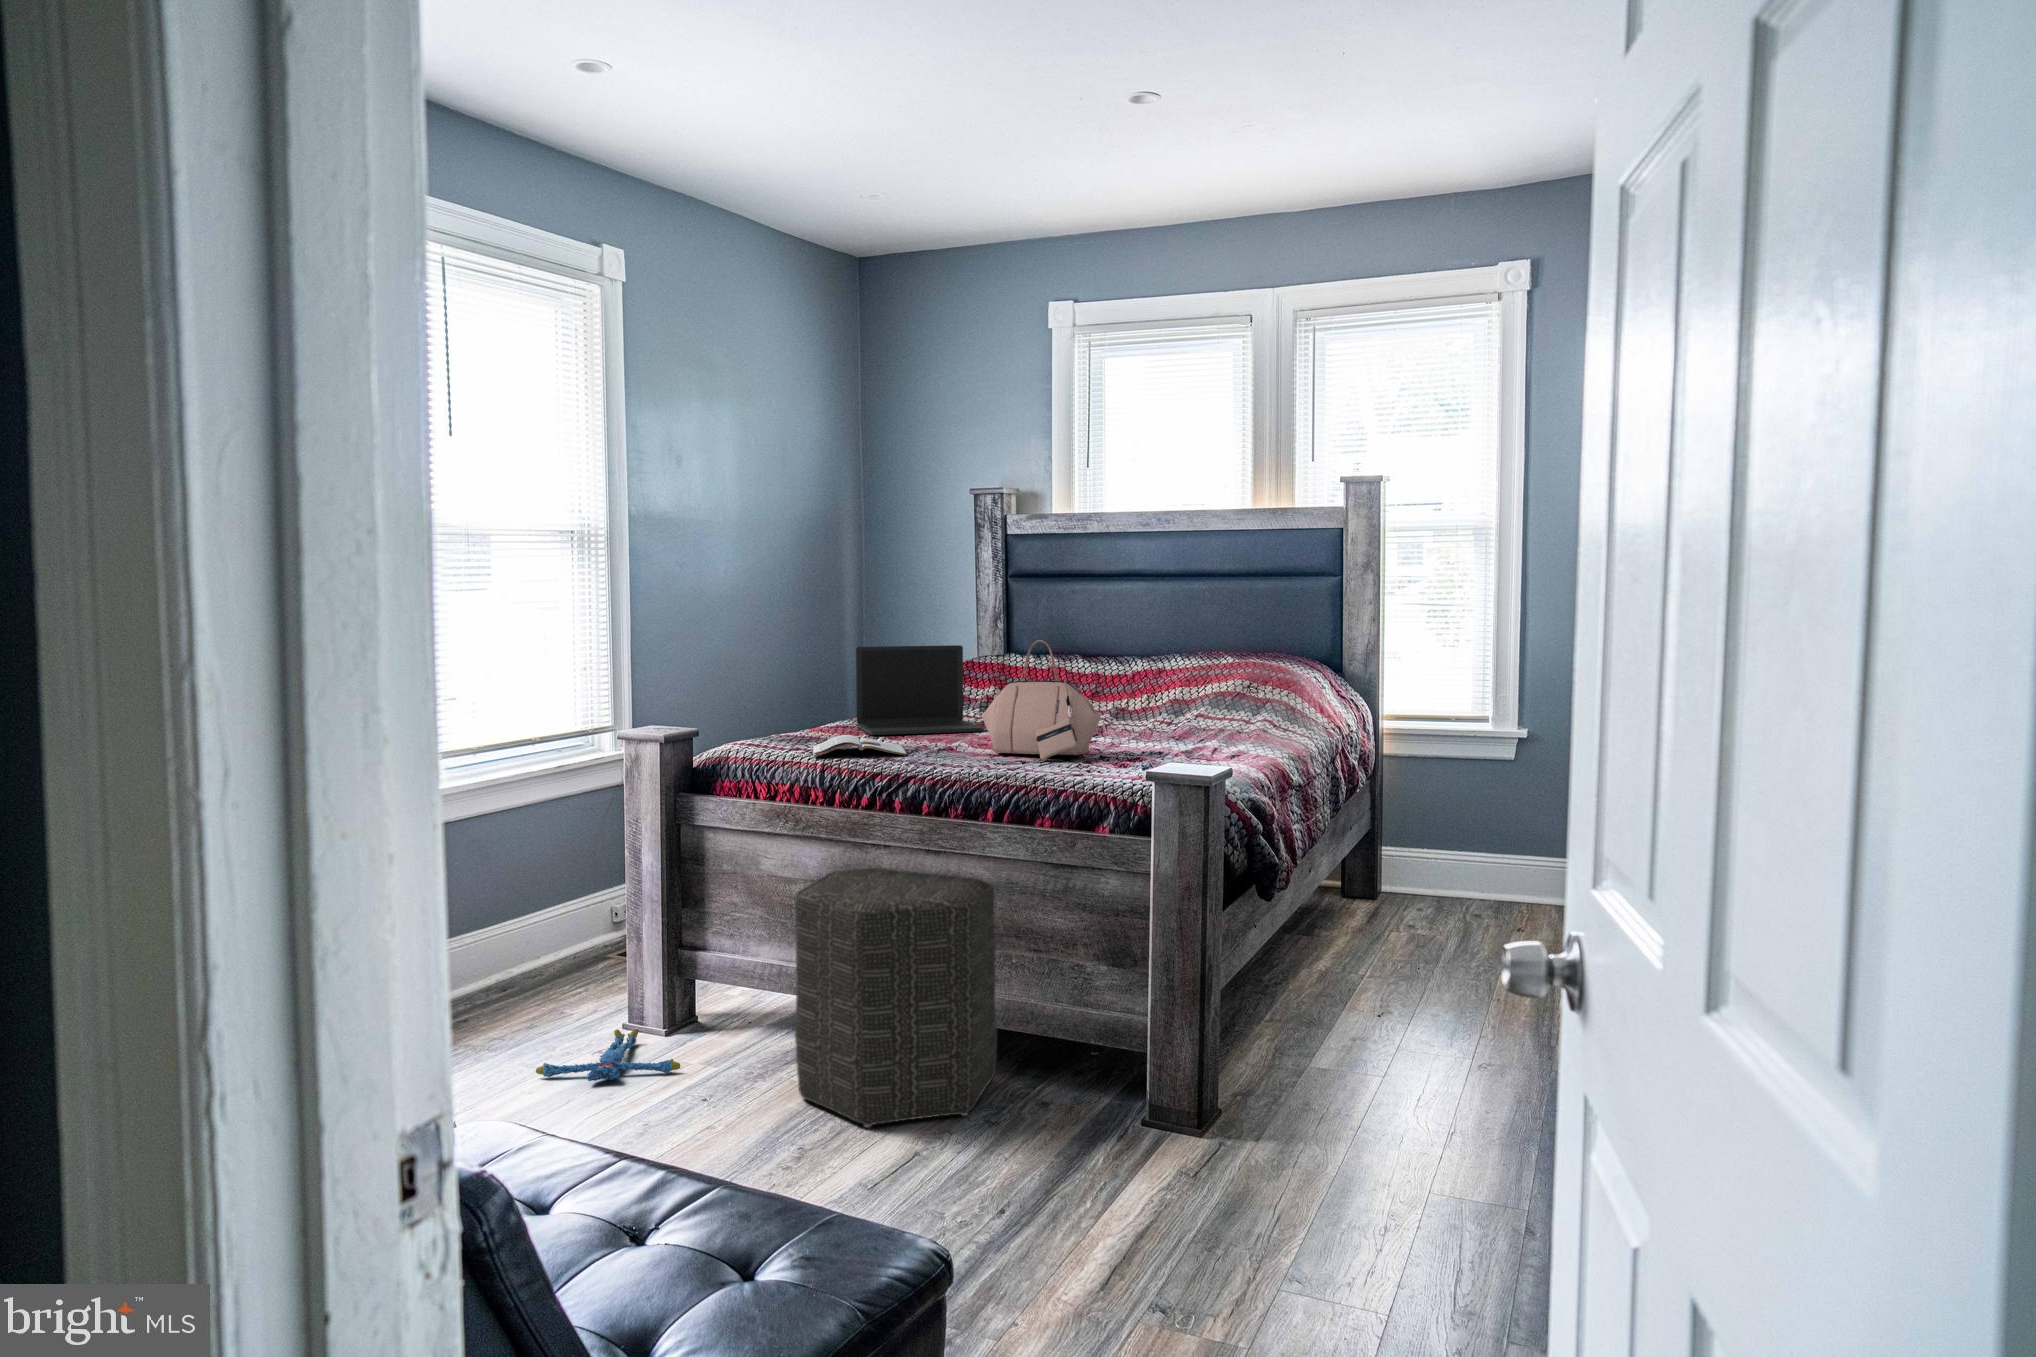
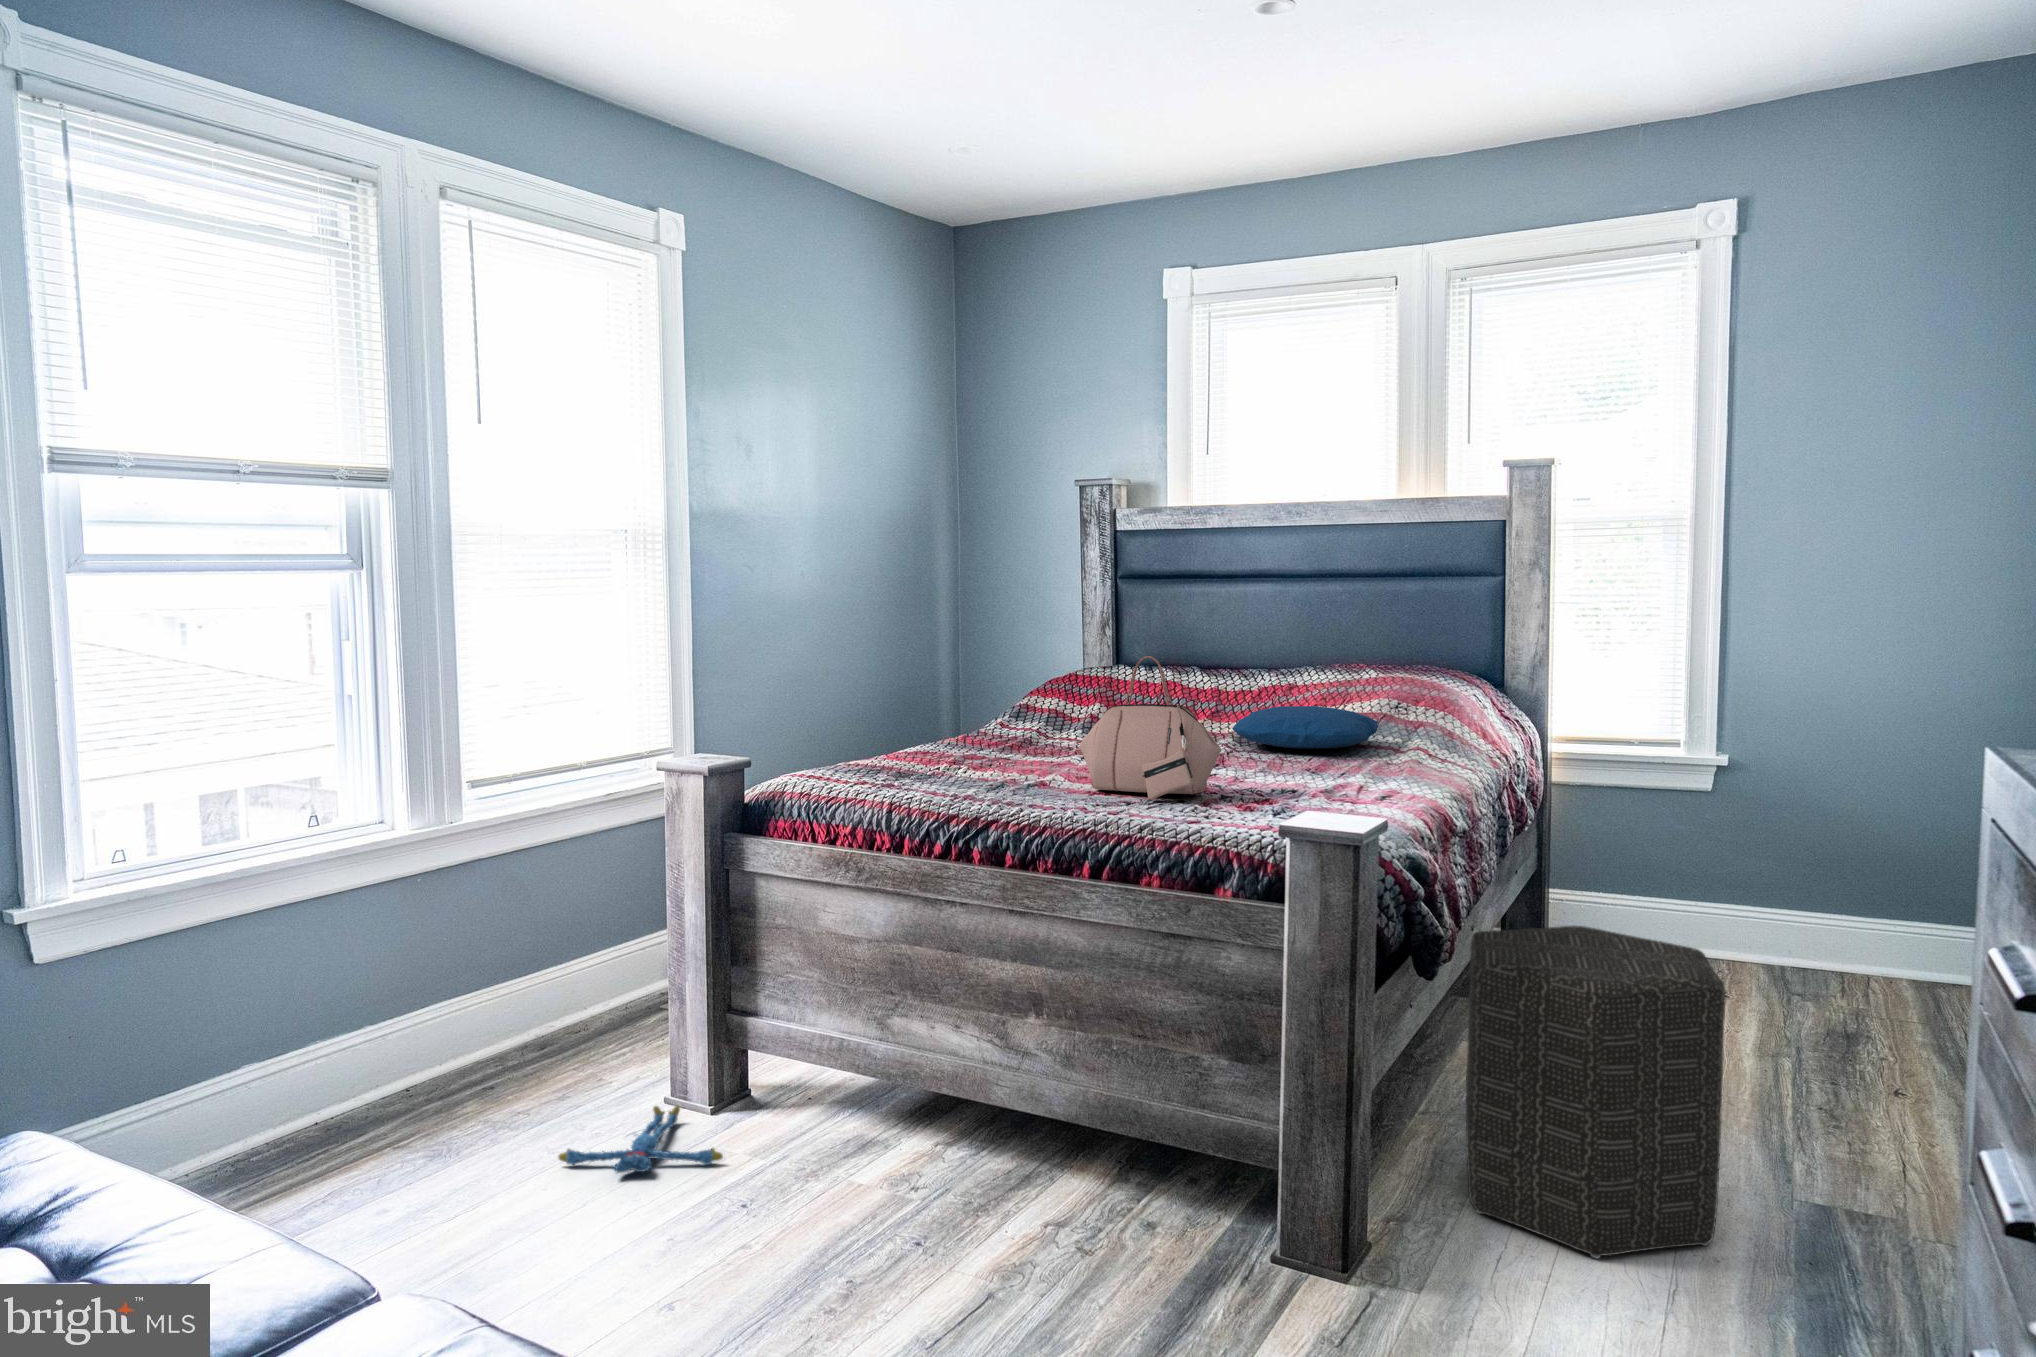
laptop: present [856,645,983,735] -> none [938,659,1082,764]
pillow: none [1110,686,1236,722] -> present [1232,706,1378,749]
magazine: present [813,735,906,757] -> none [881,765,990,794]
ottoman: present [795,868,997,1127] -> present [1466,926,1726,1259]

